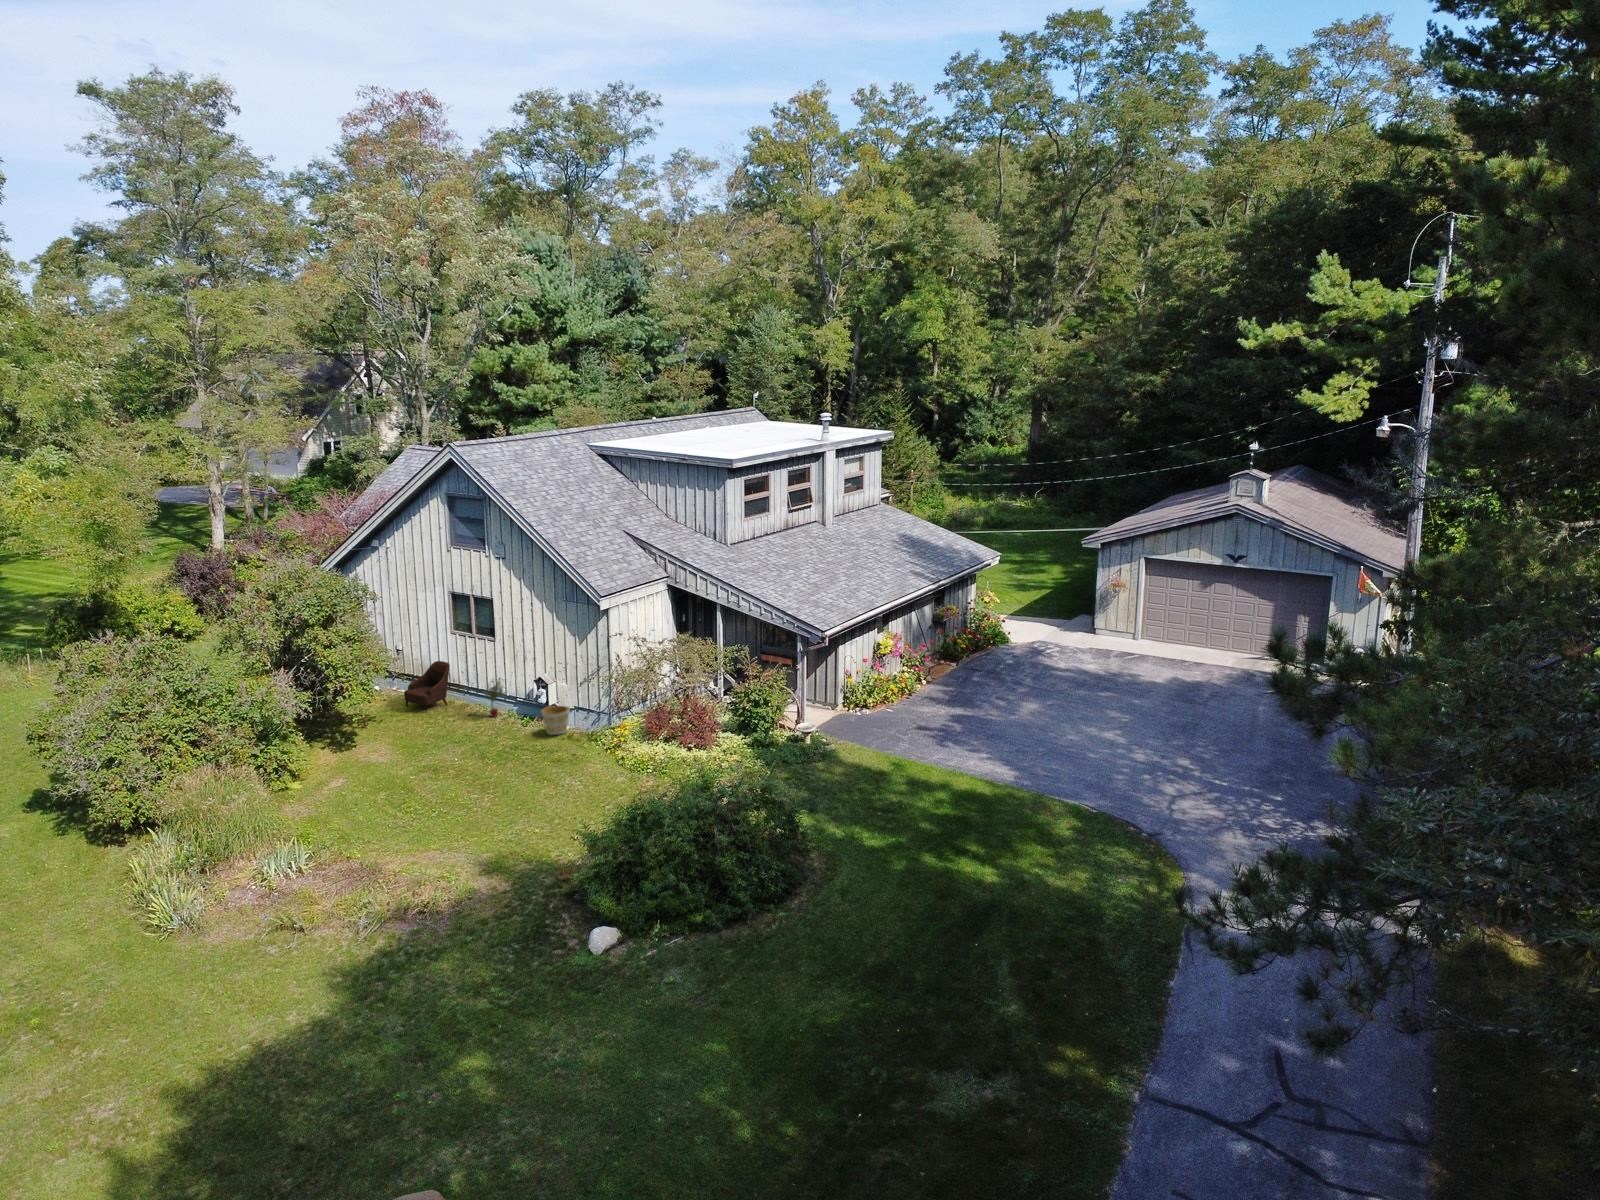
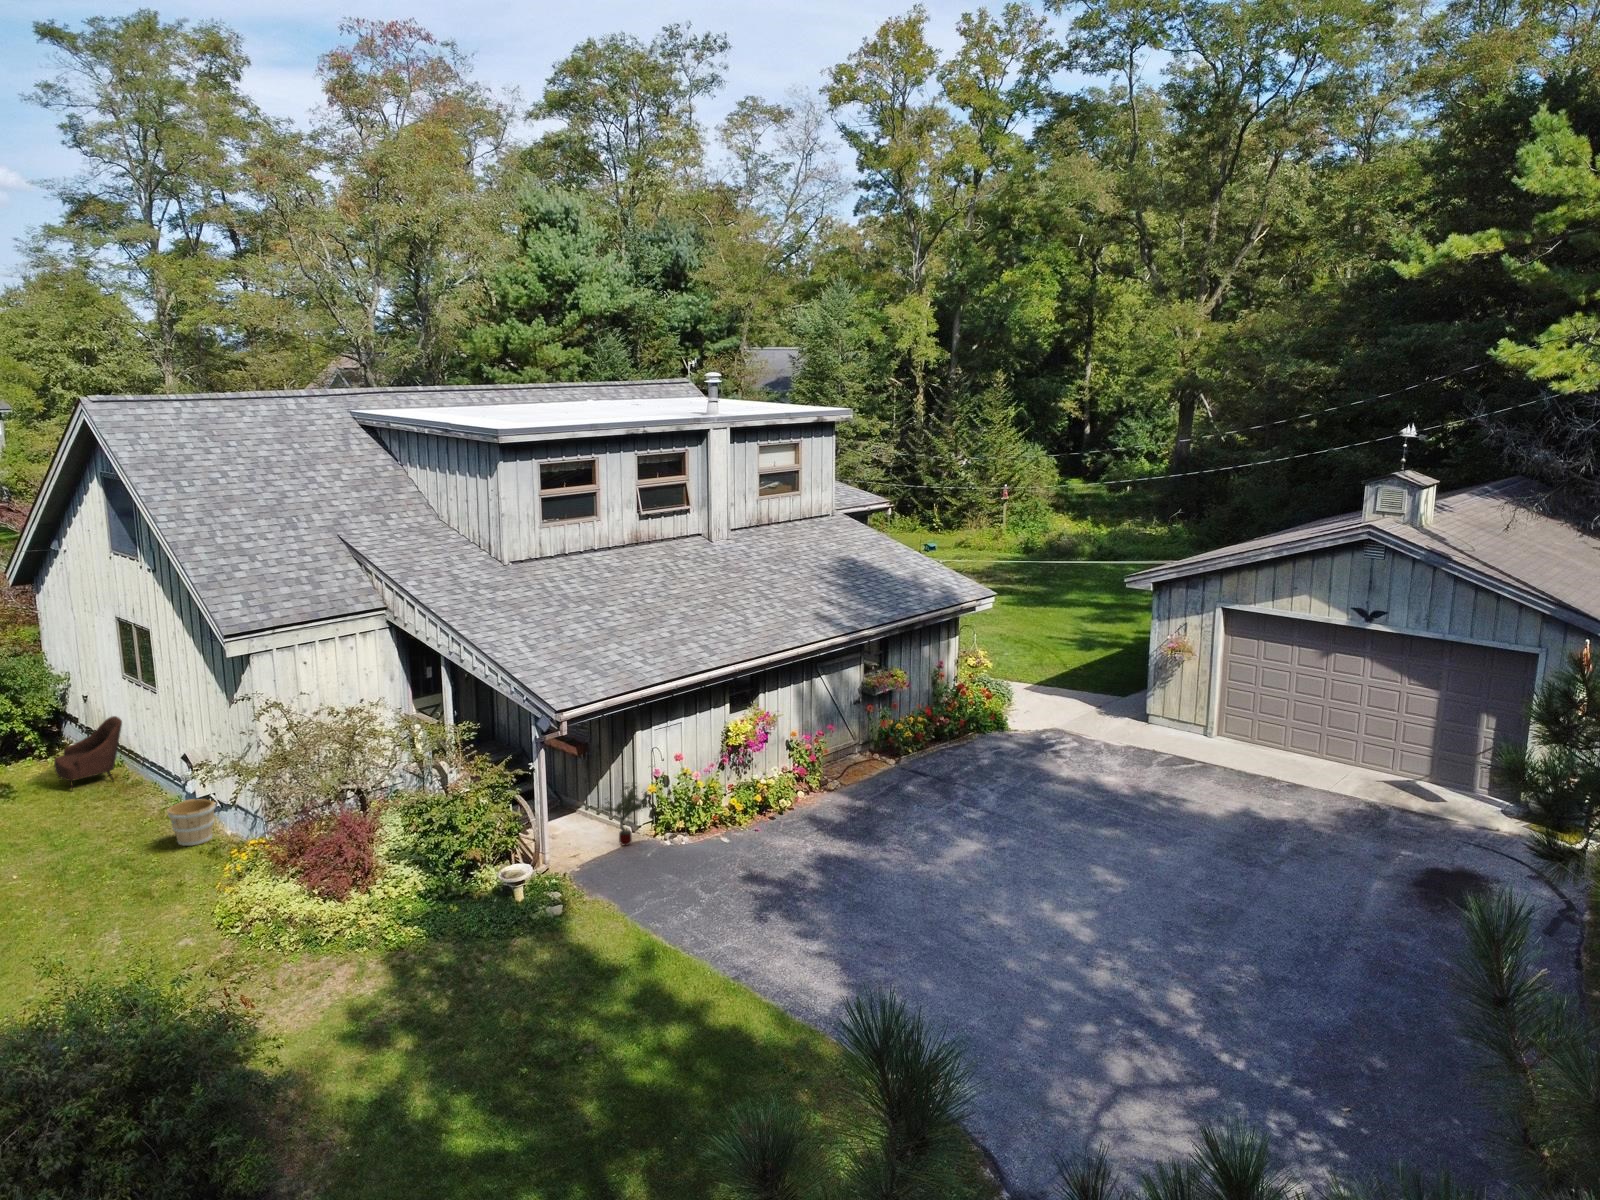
potted tree: present [484,680,506,717] -> present [602,782,648,846]

